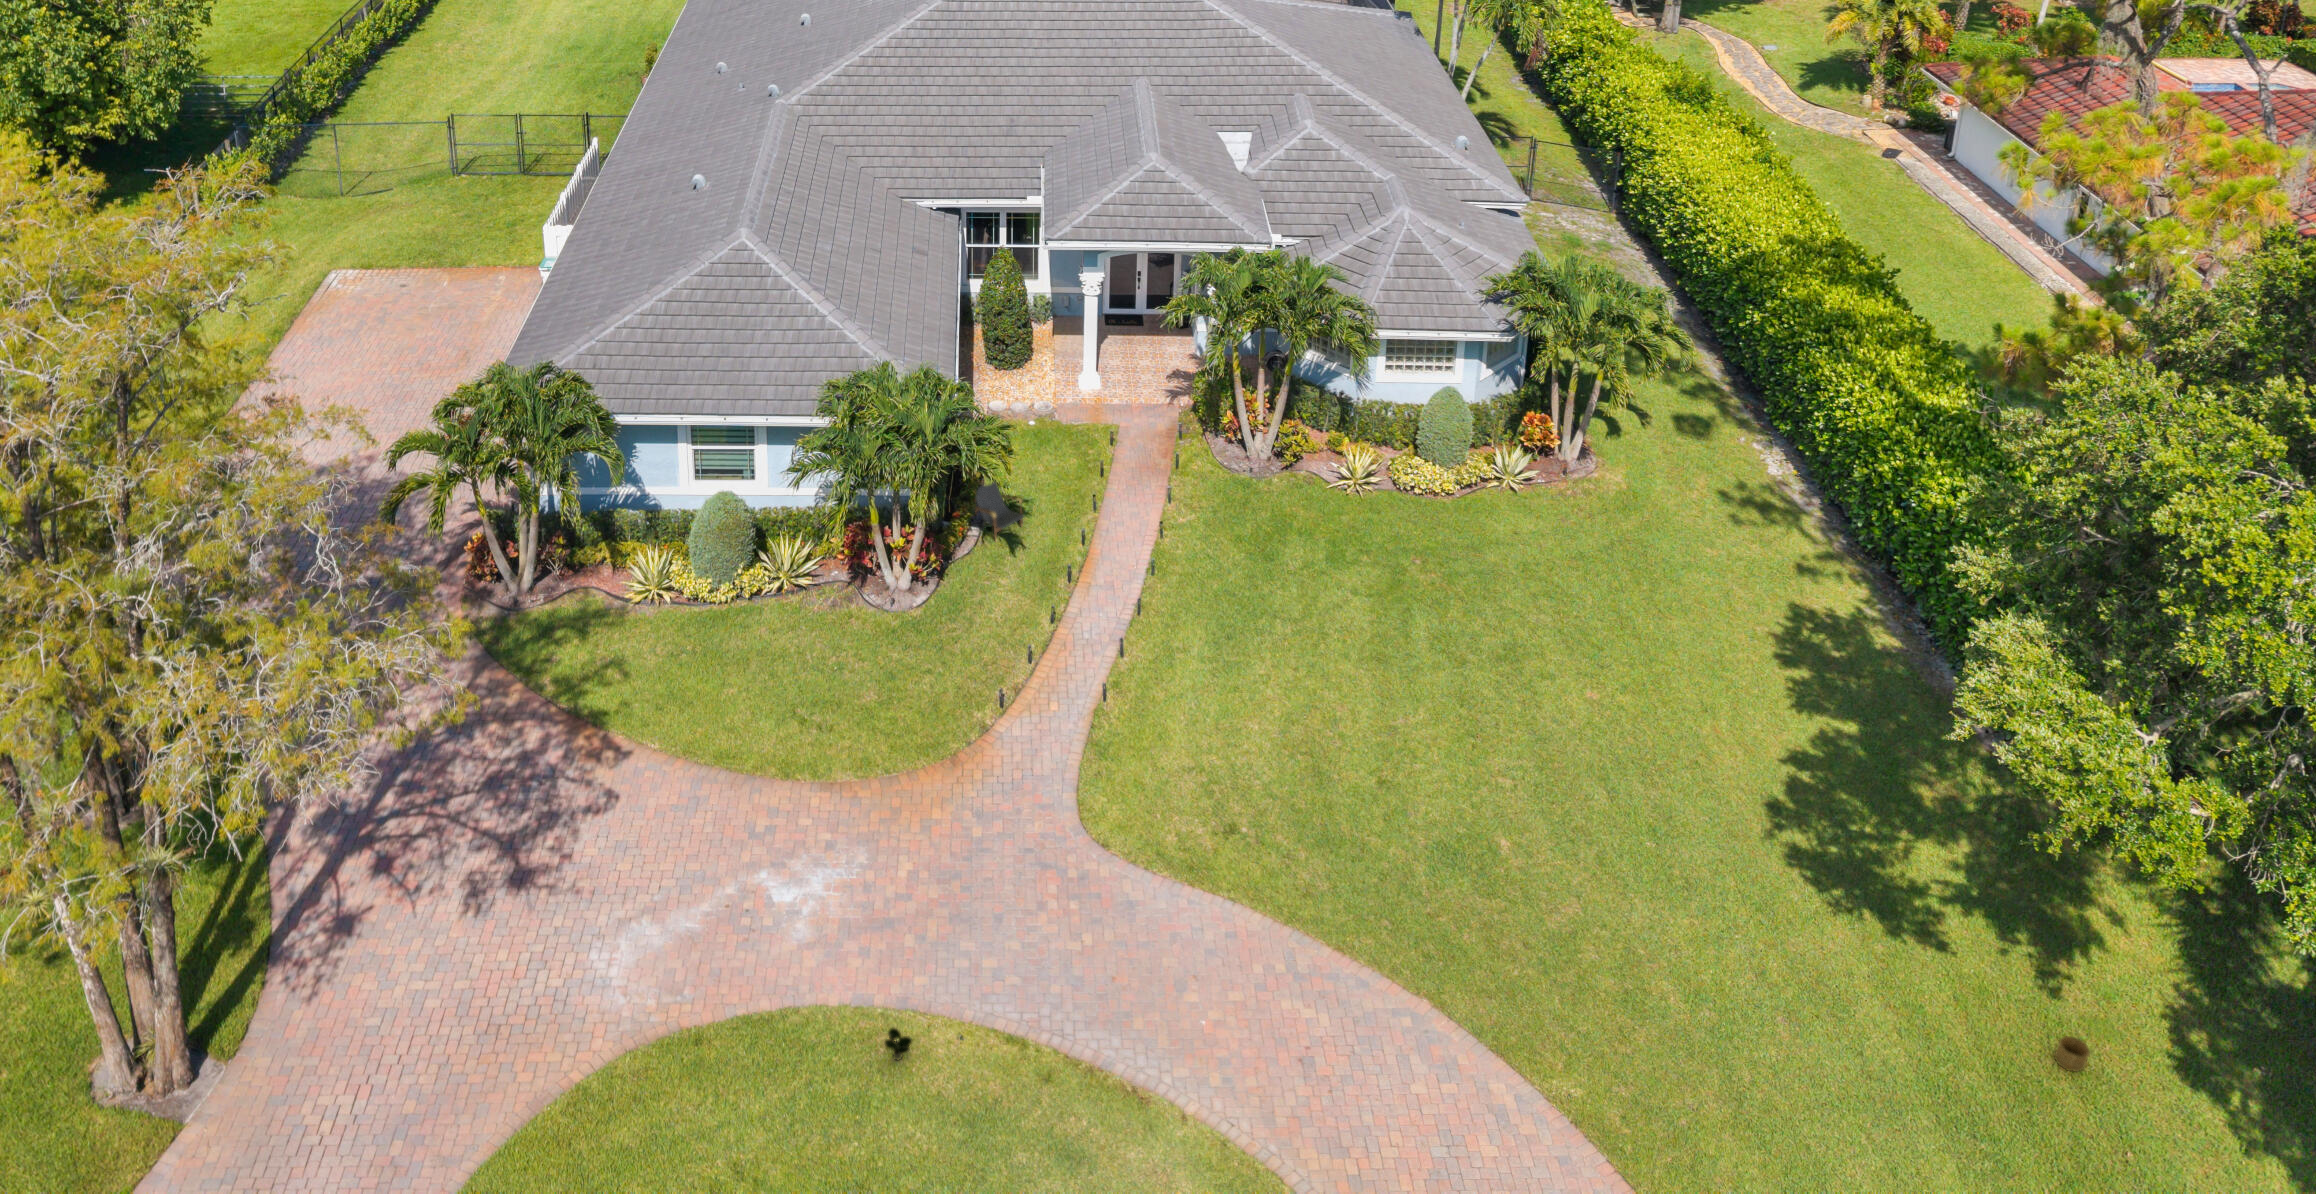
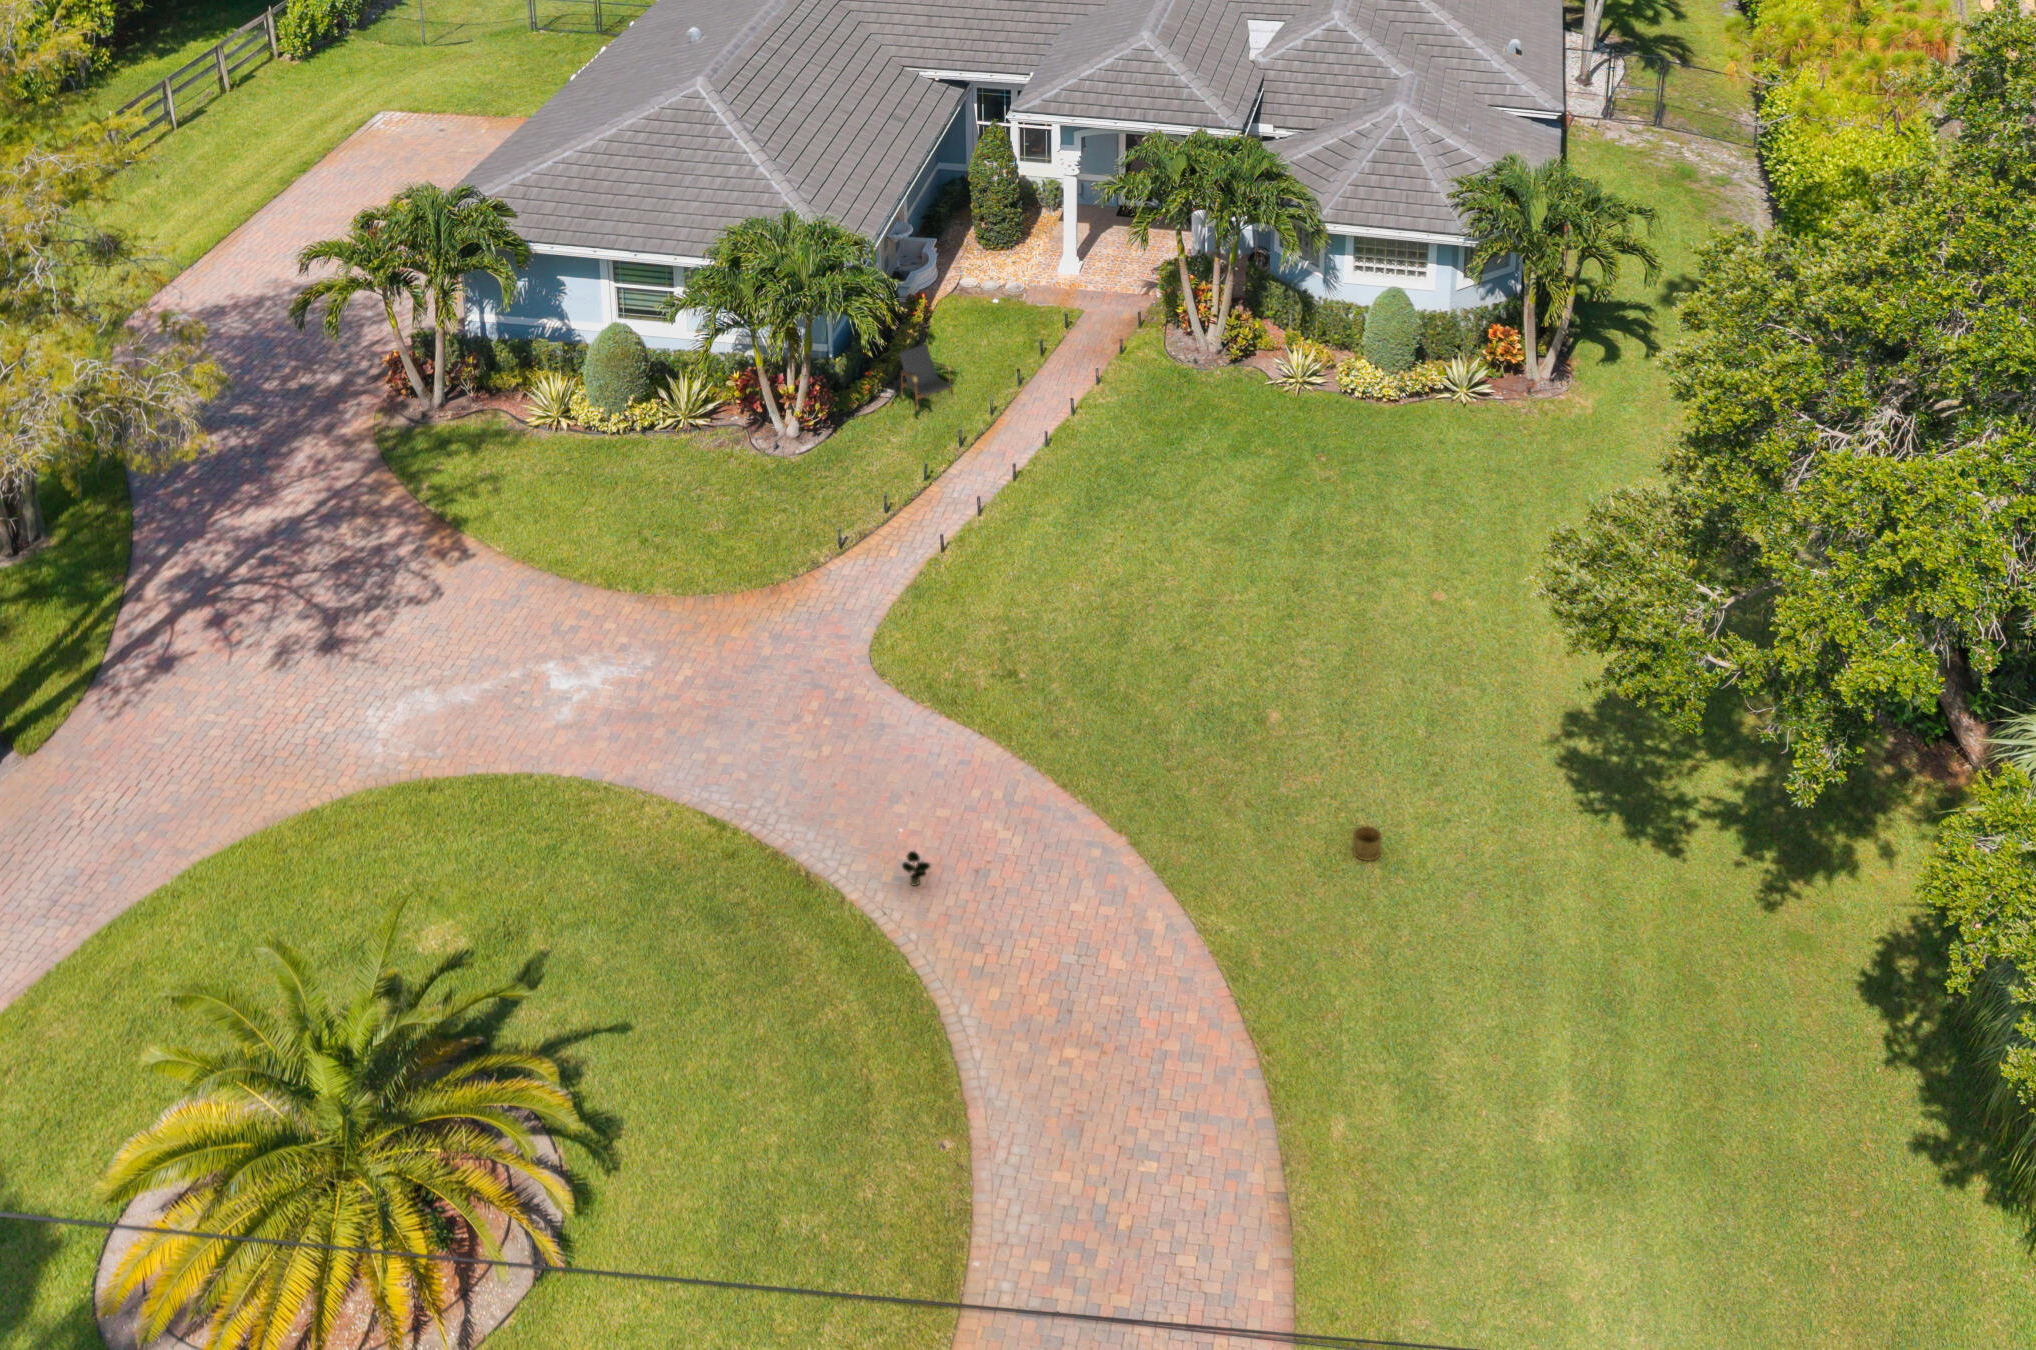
potted plant: present [885,1028,912,1060] -> present [902,851,930,886]
wooden bucket: present [2055,1036,2090,1072] -> present [1353,826,1382,861]

